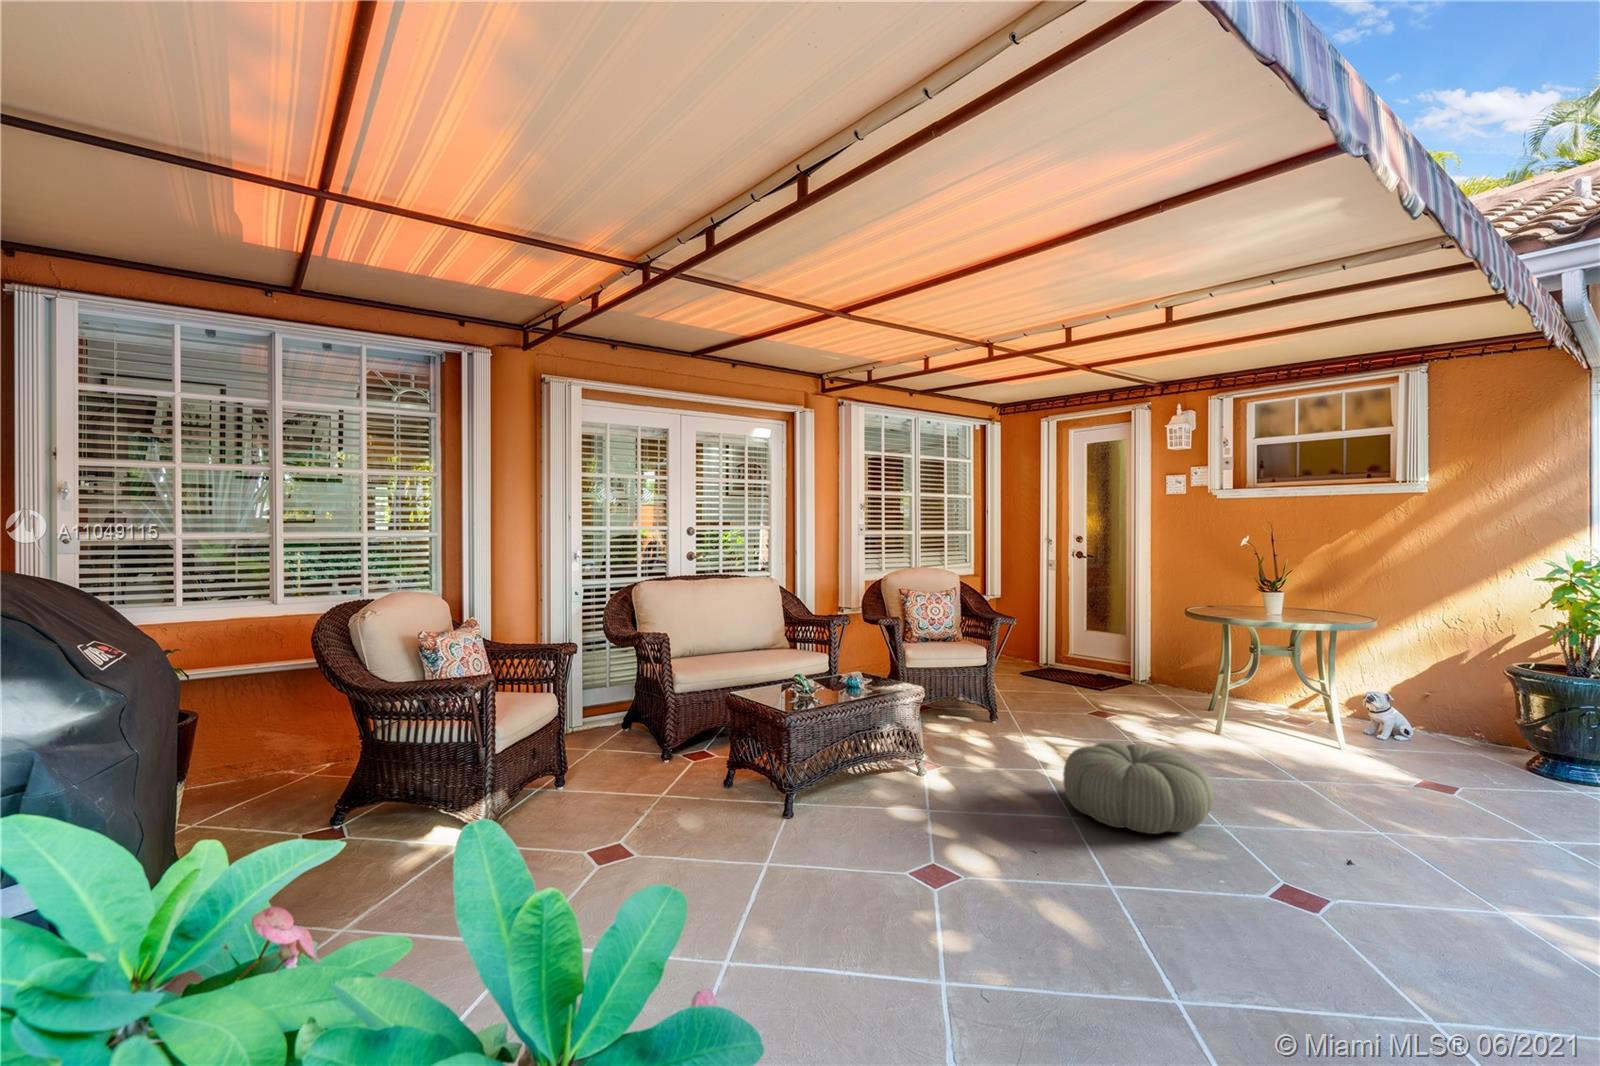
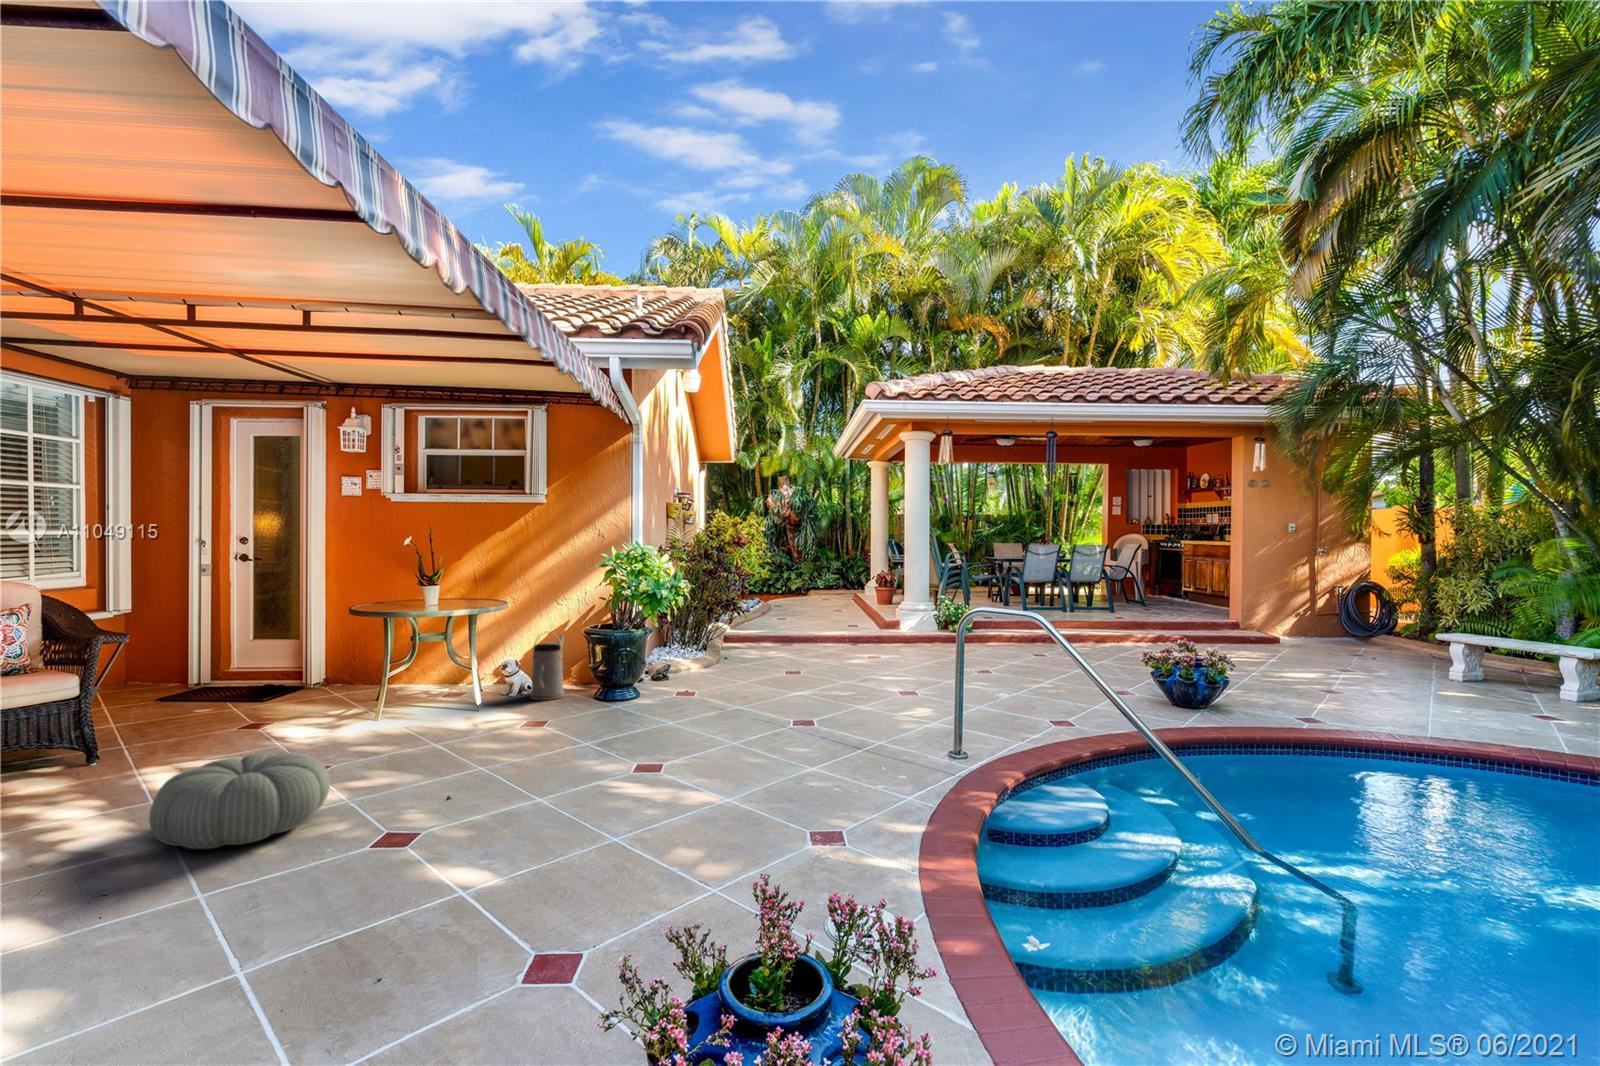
watering can: none [1412,662,1471,755] -> present [530,632,565,700]

